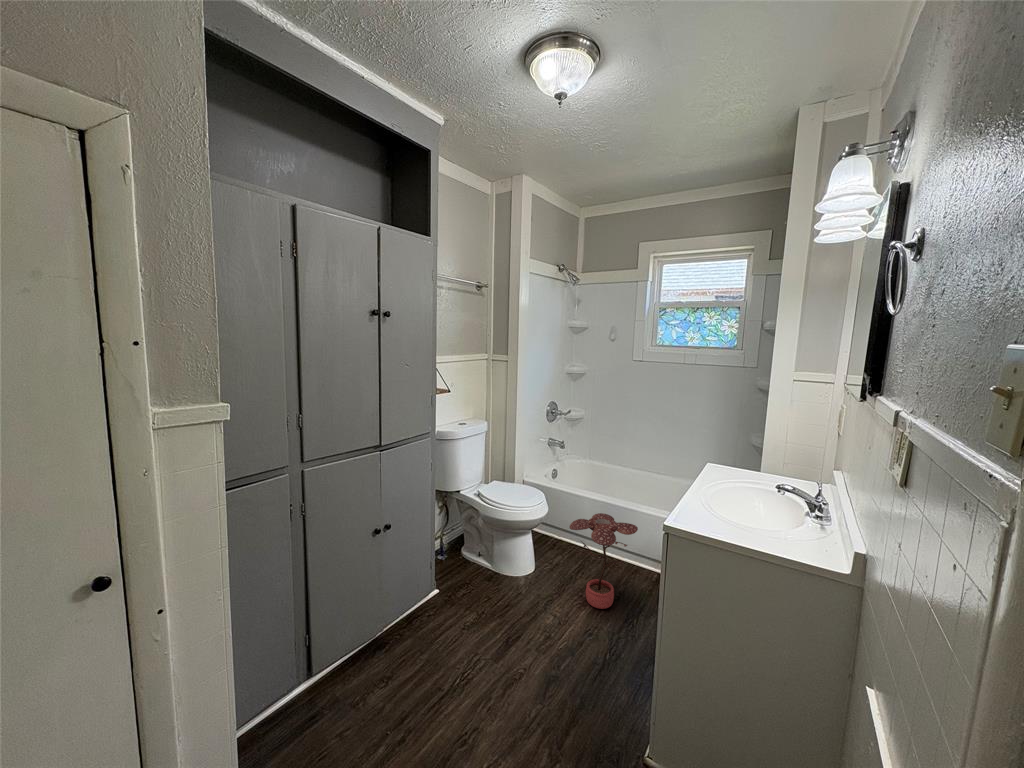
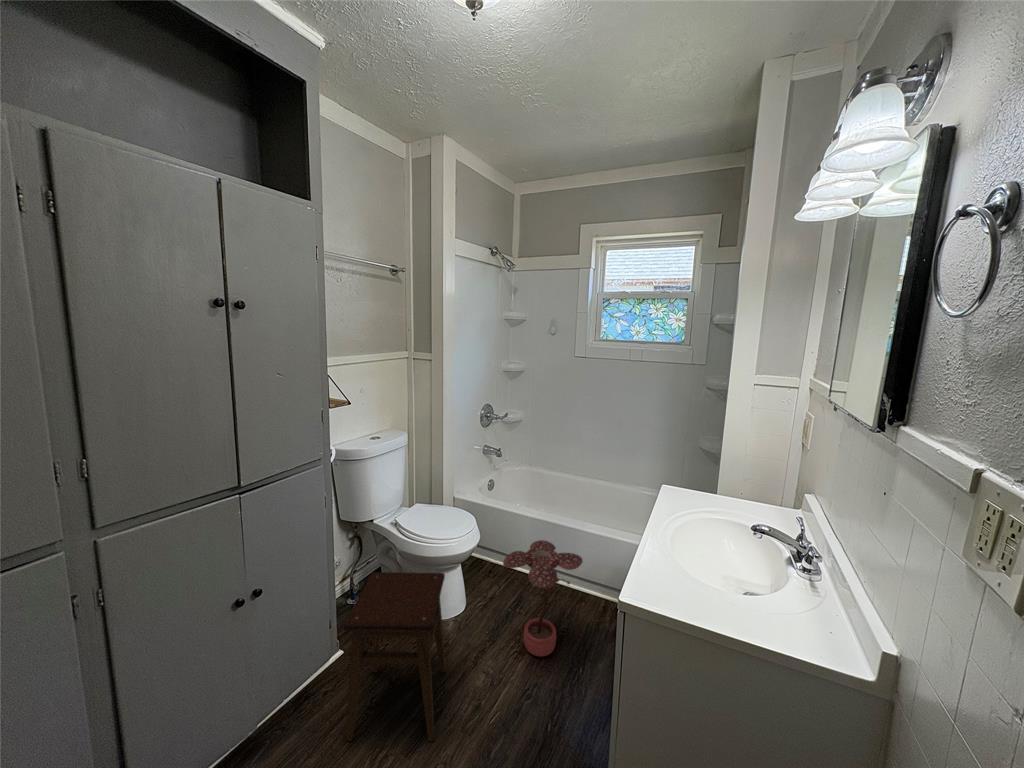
stool: none [449,524,523,653] -> present [344,572,446,741]

